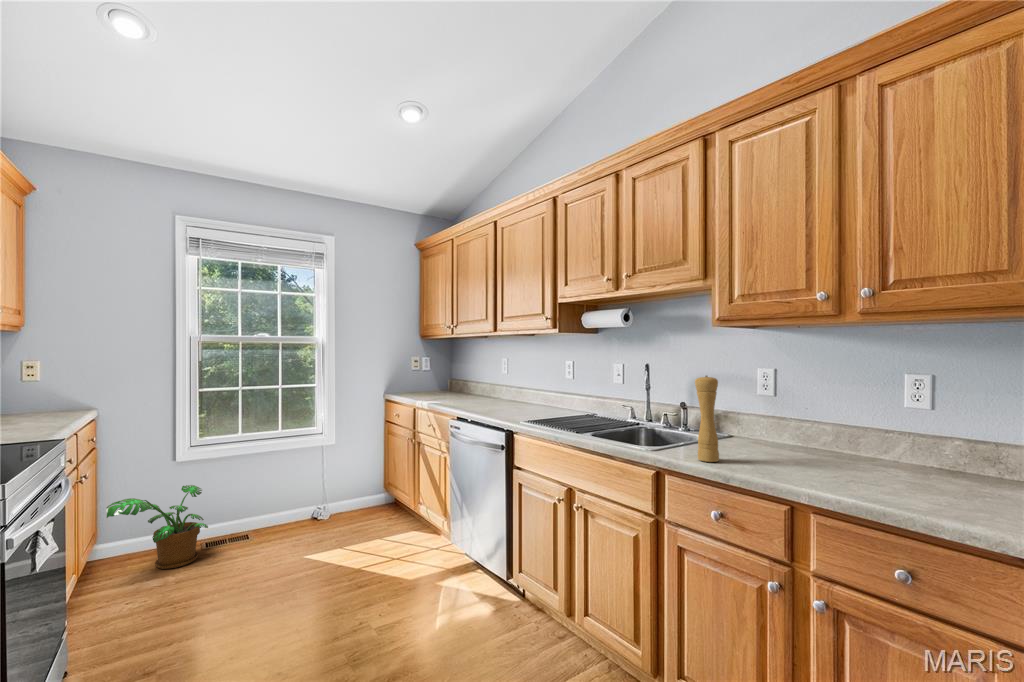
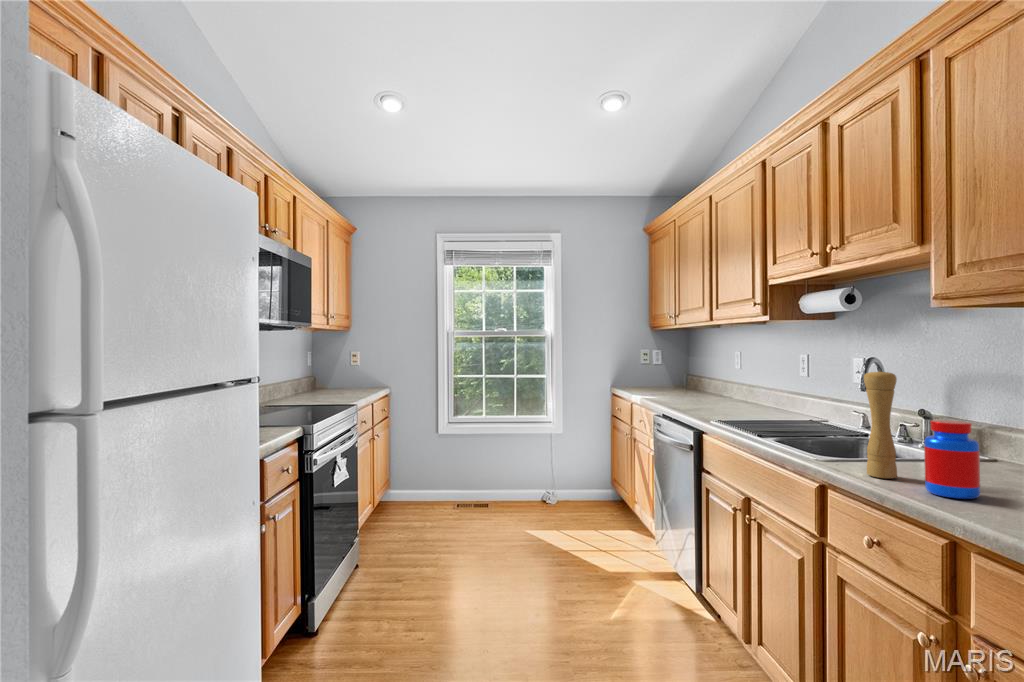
jar: none [748,413,786,473] -> present [924,420,980,499]
potted plant: present [107,485,208,569] -> none [389,454,456,518]

